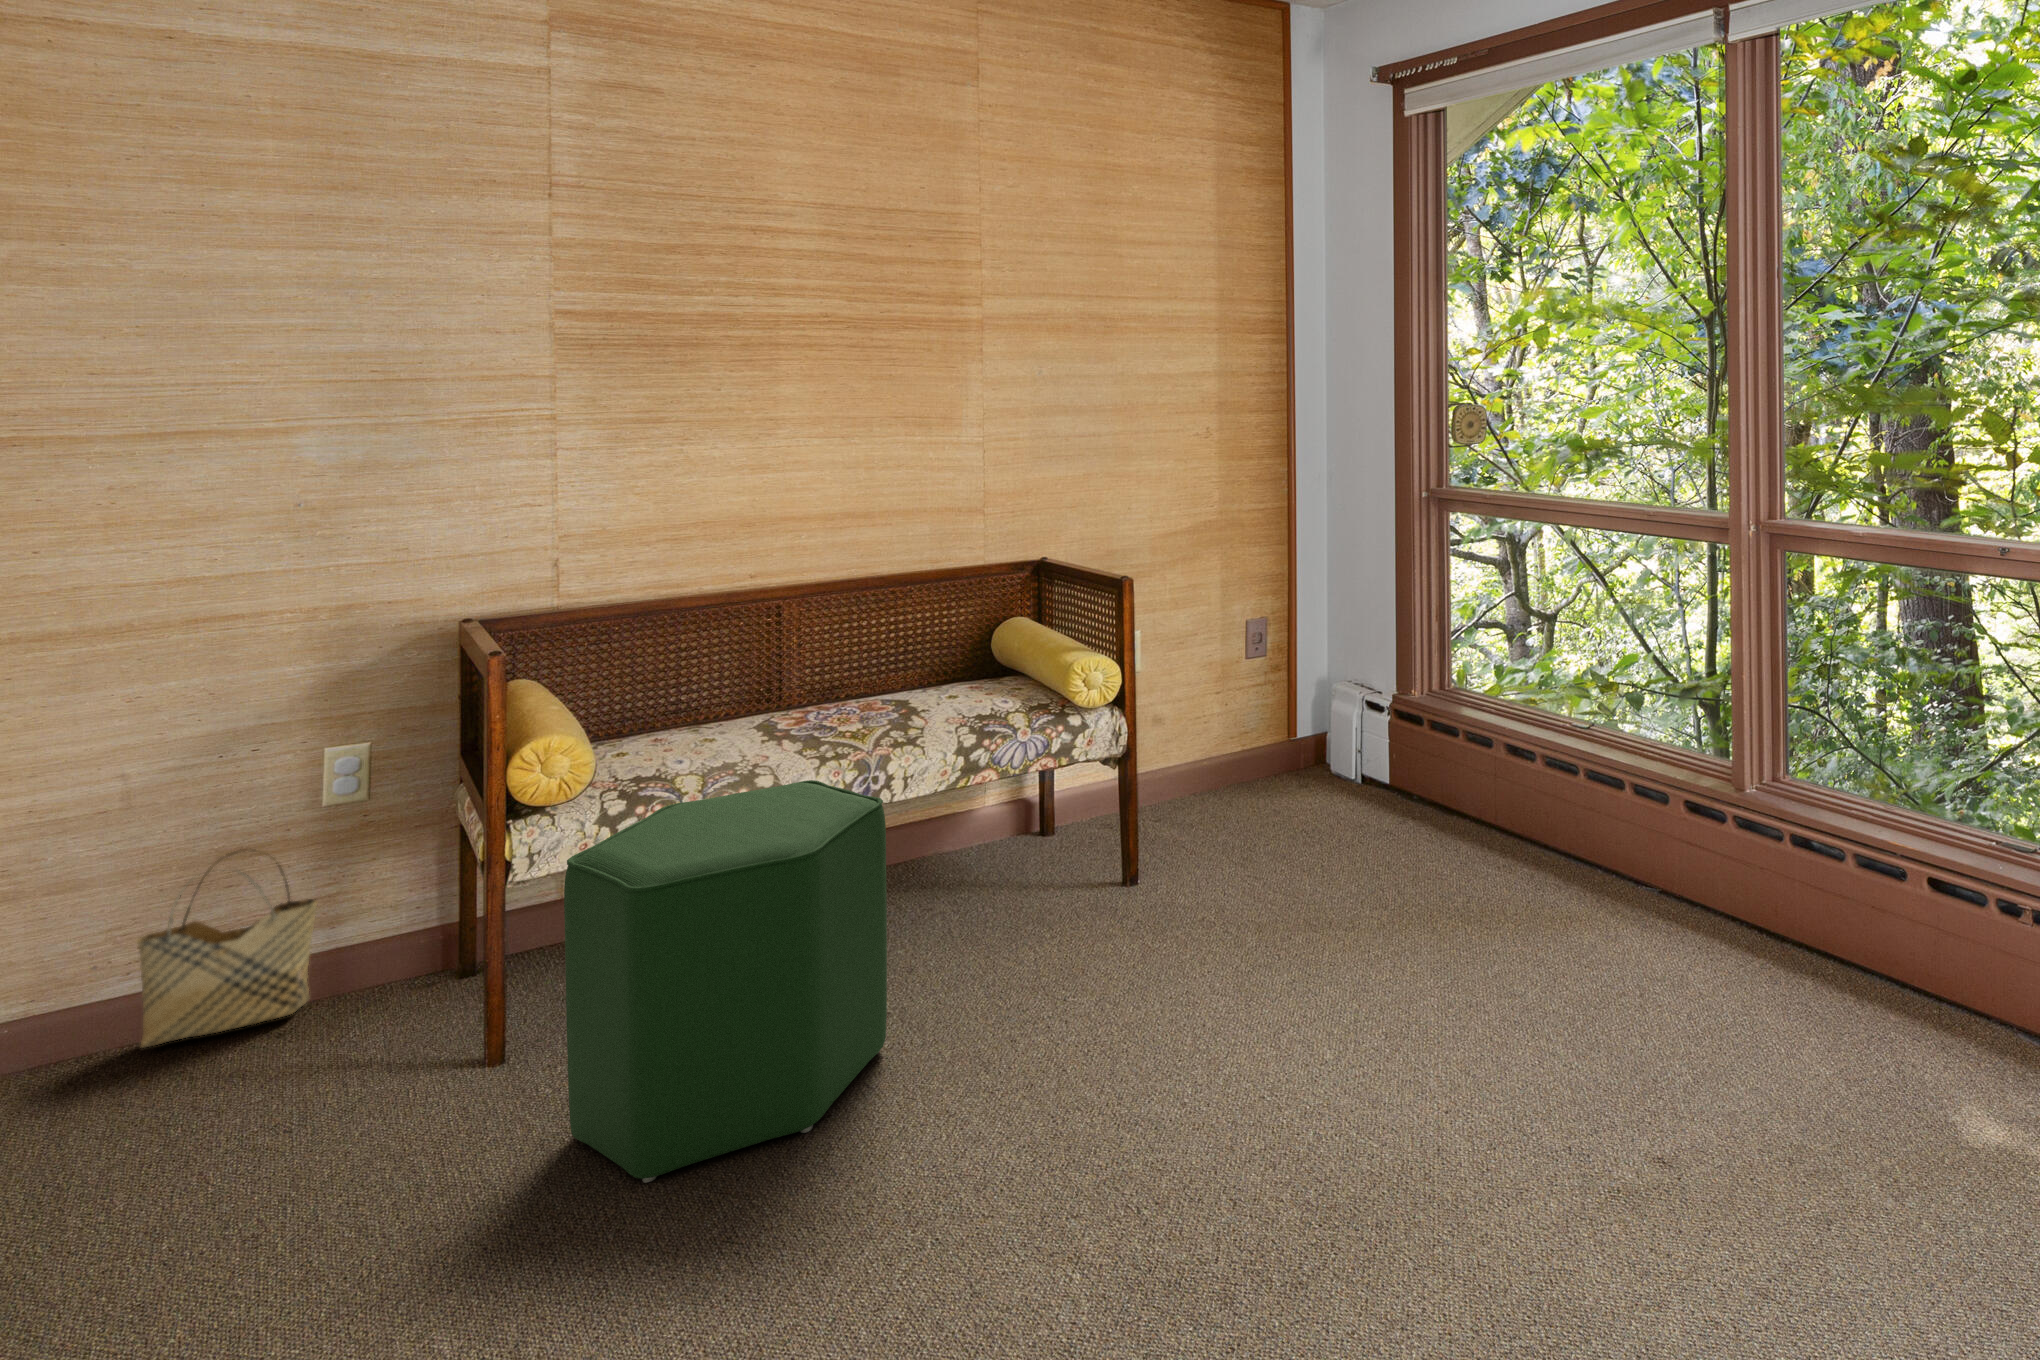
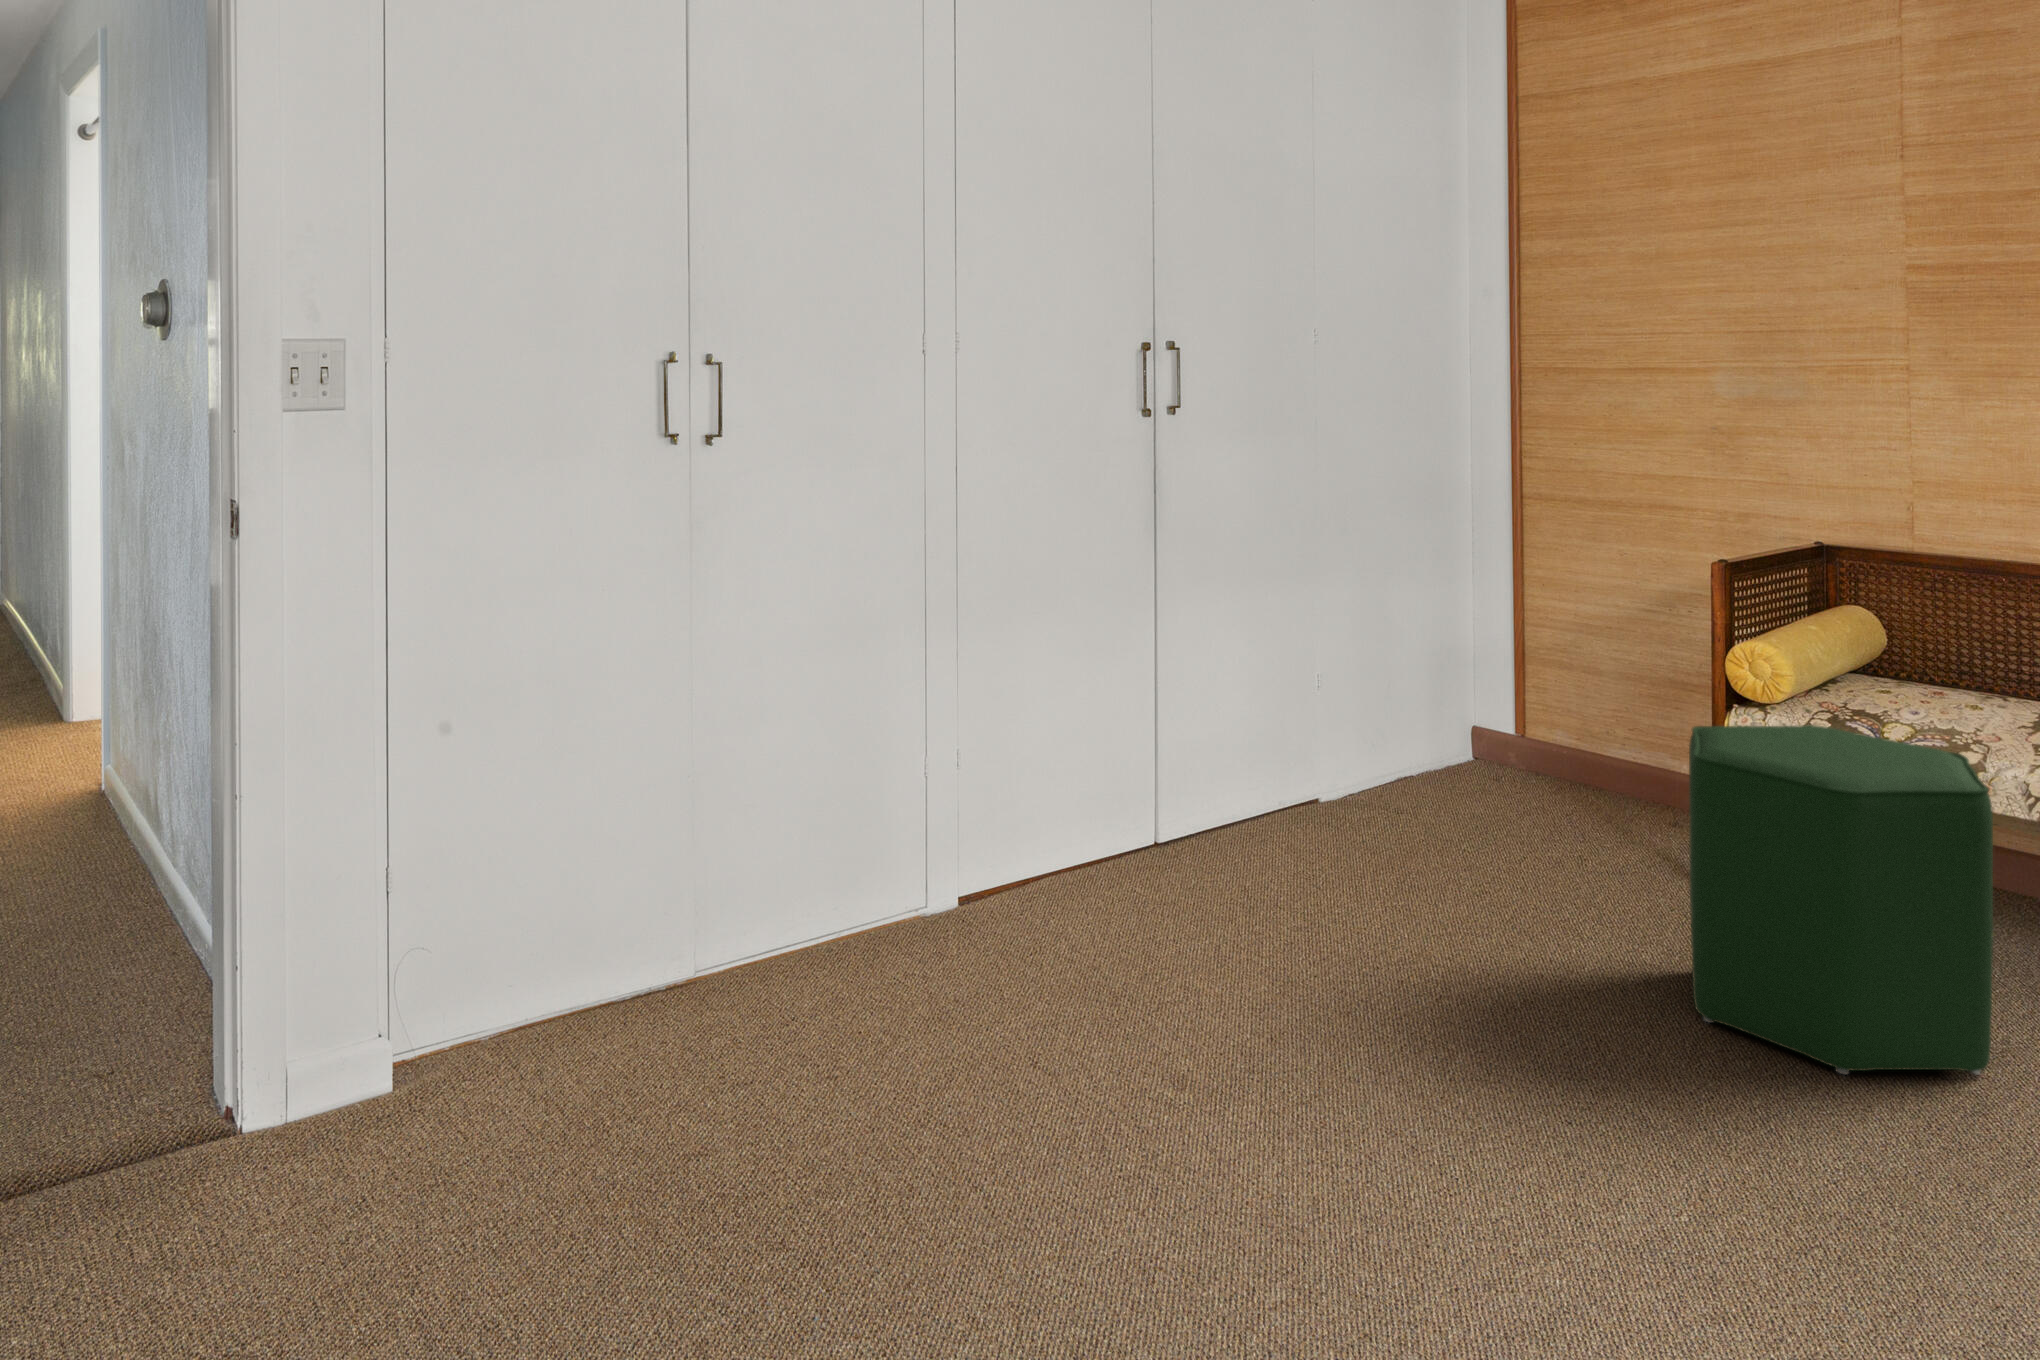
woven basket: present [136,850,318,1048] -> none [1566,679,1670,818]

